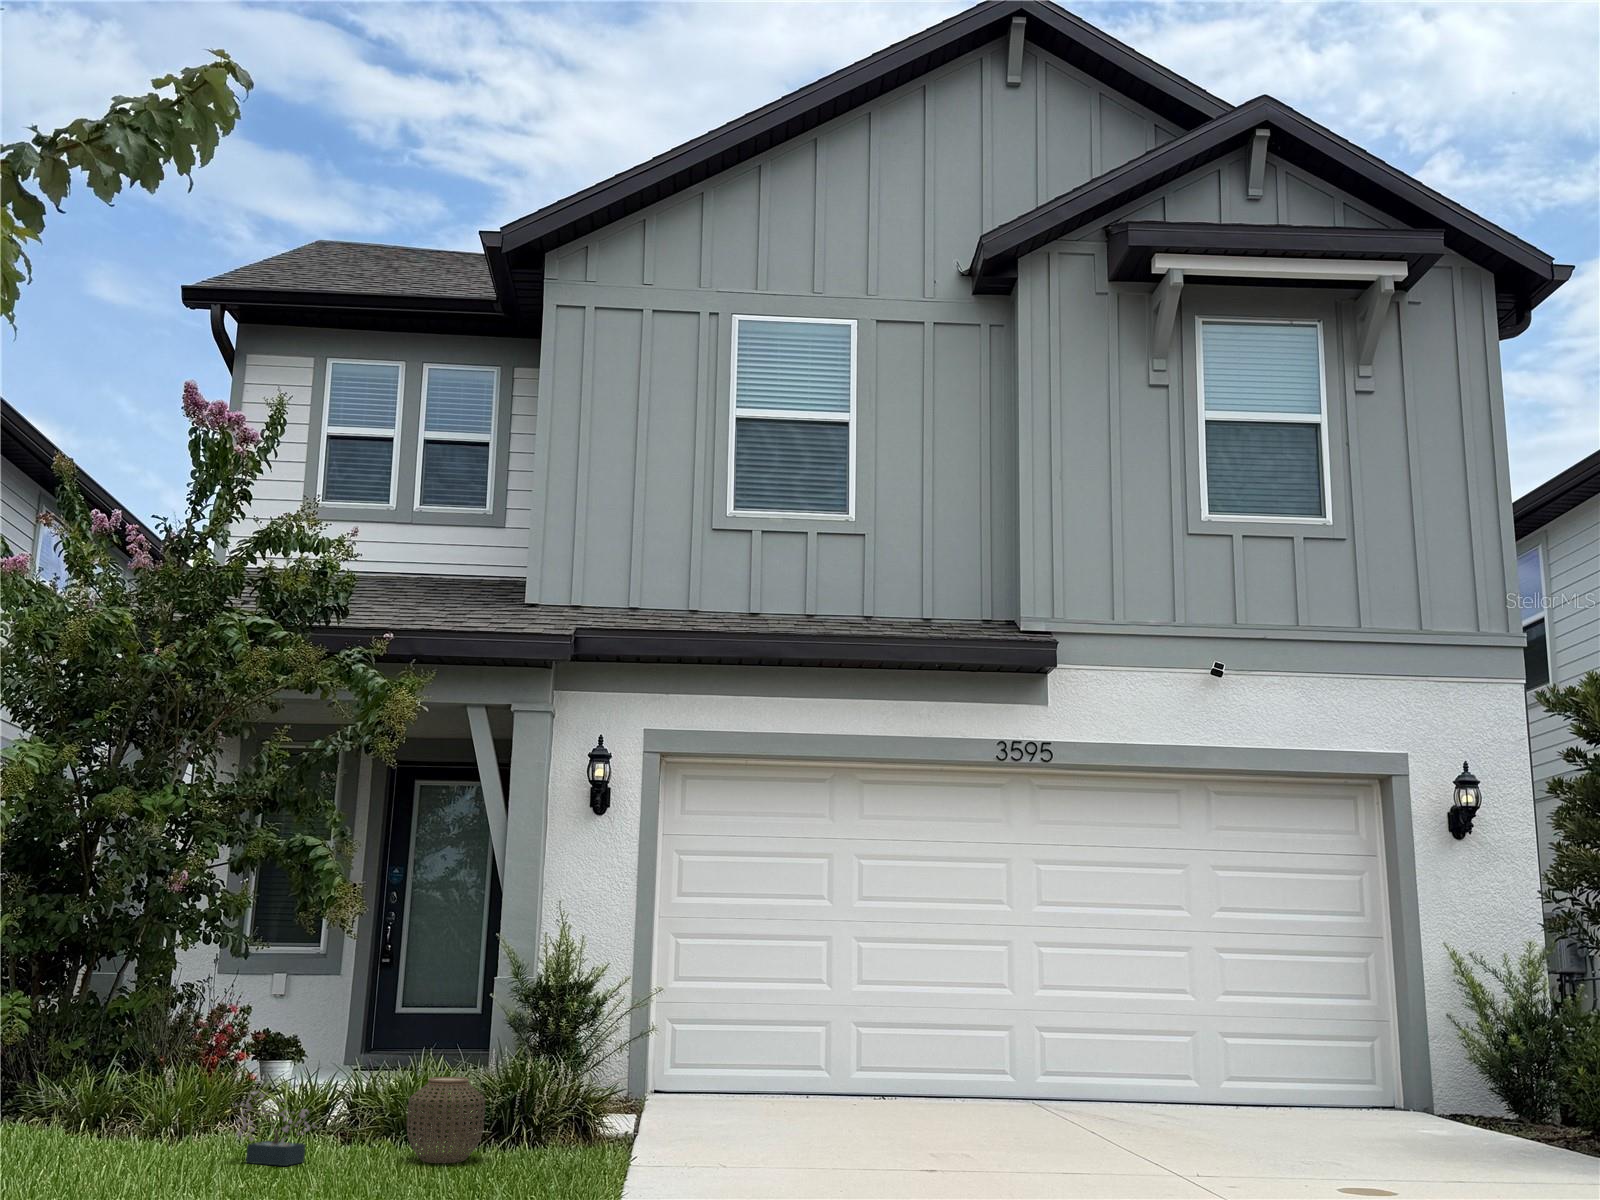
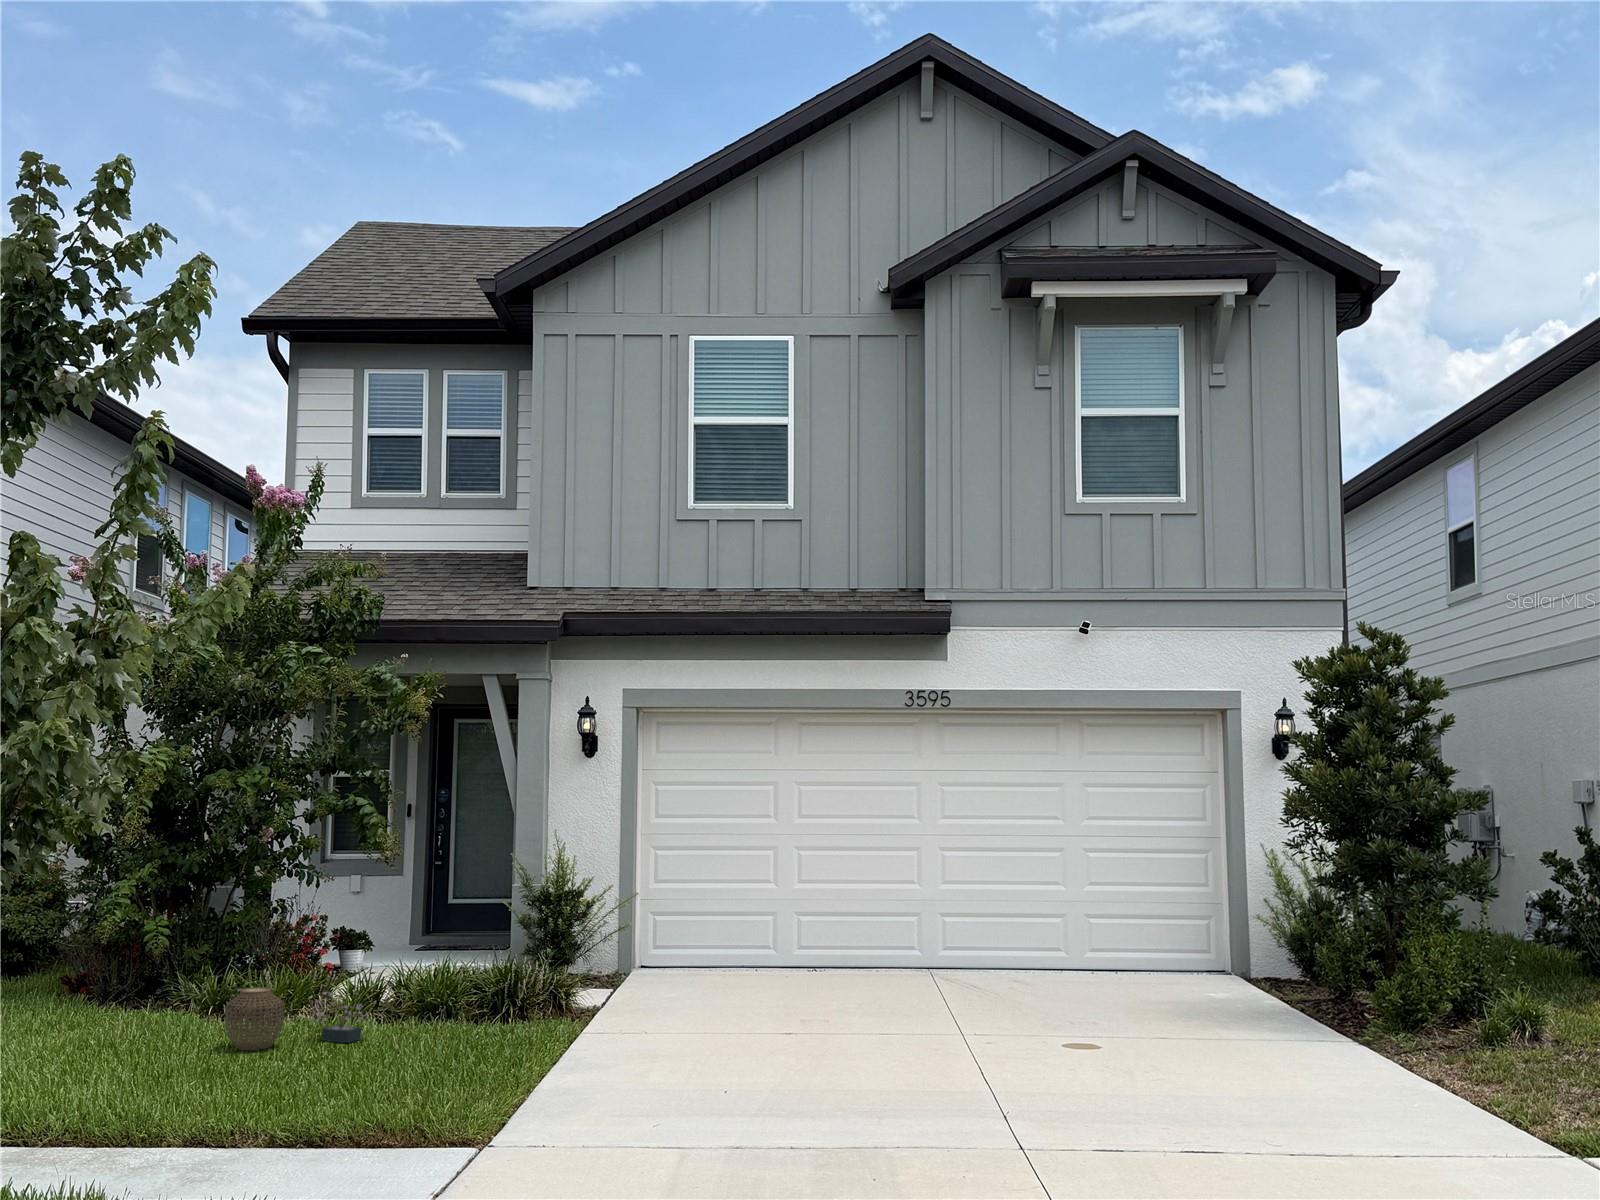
woven basket: present [407,1077,485,1163] -> present [225,987,284,1050]

